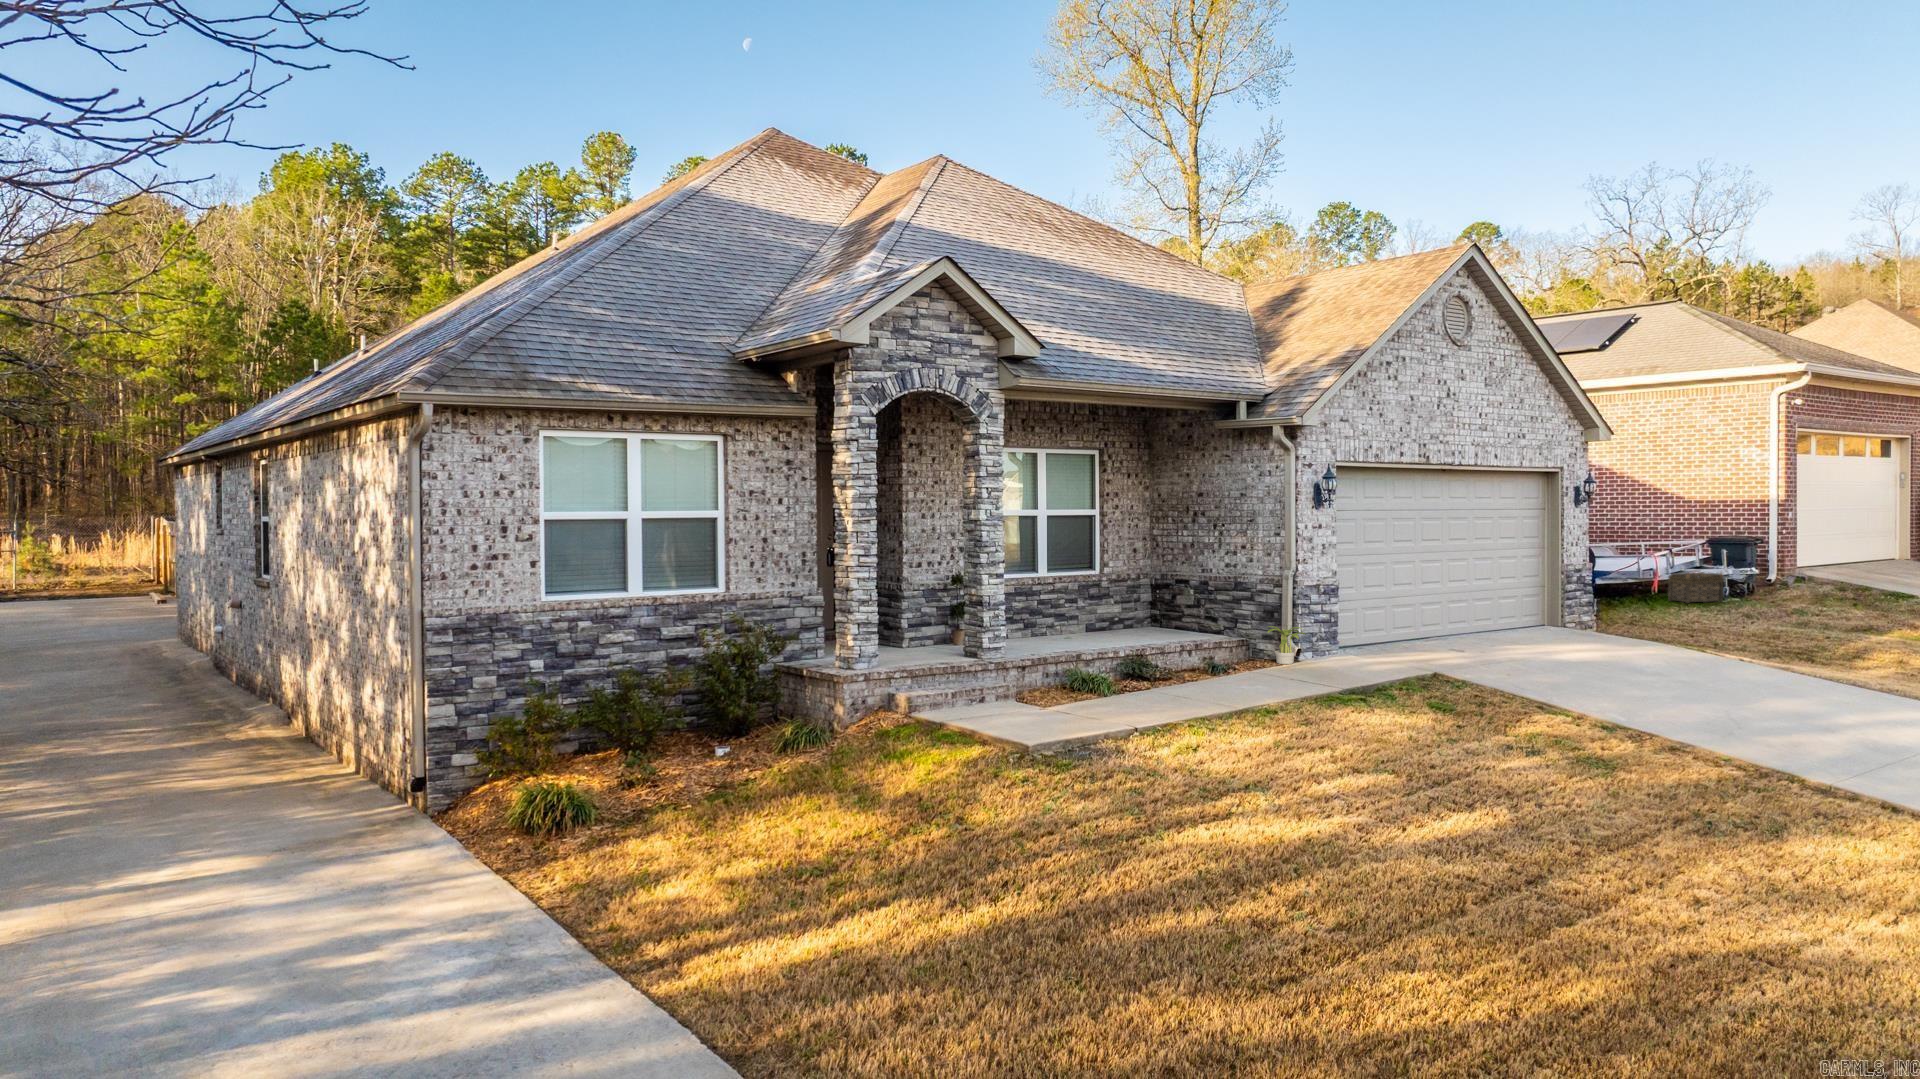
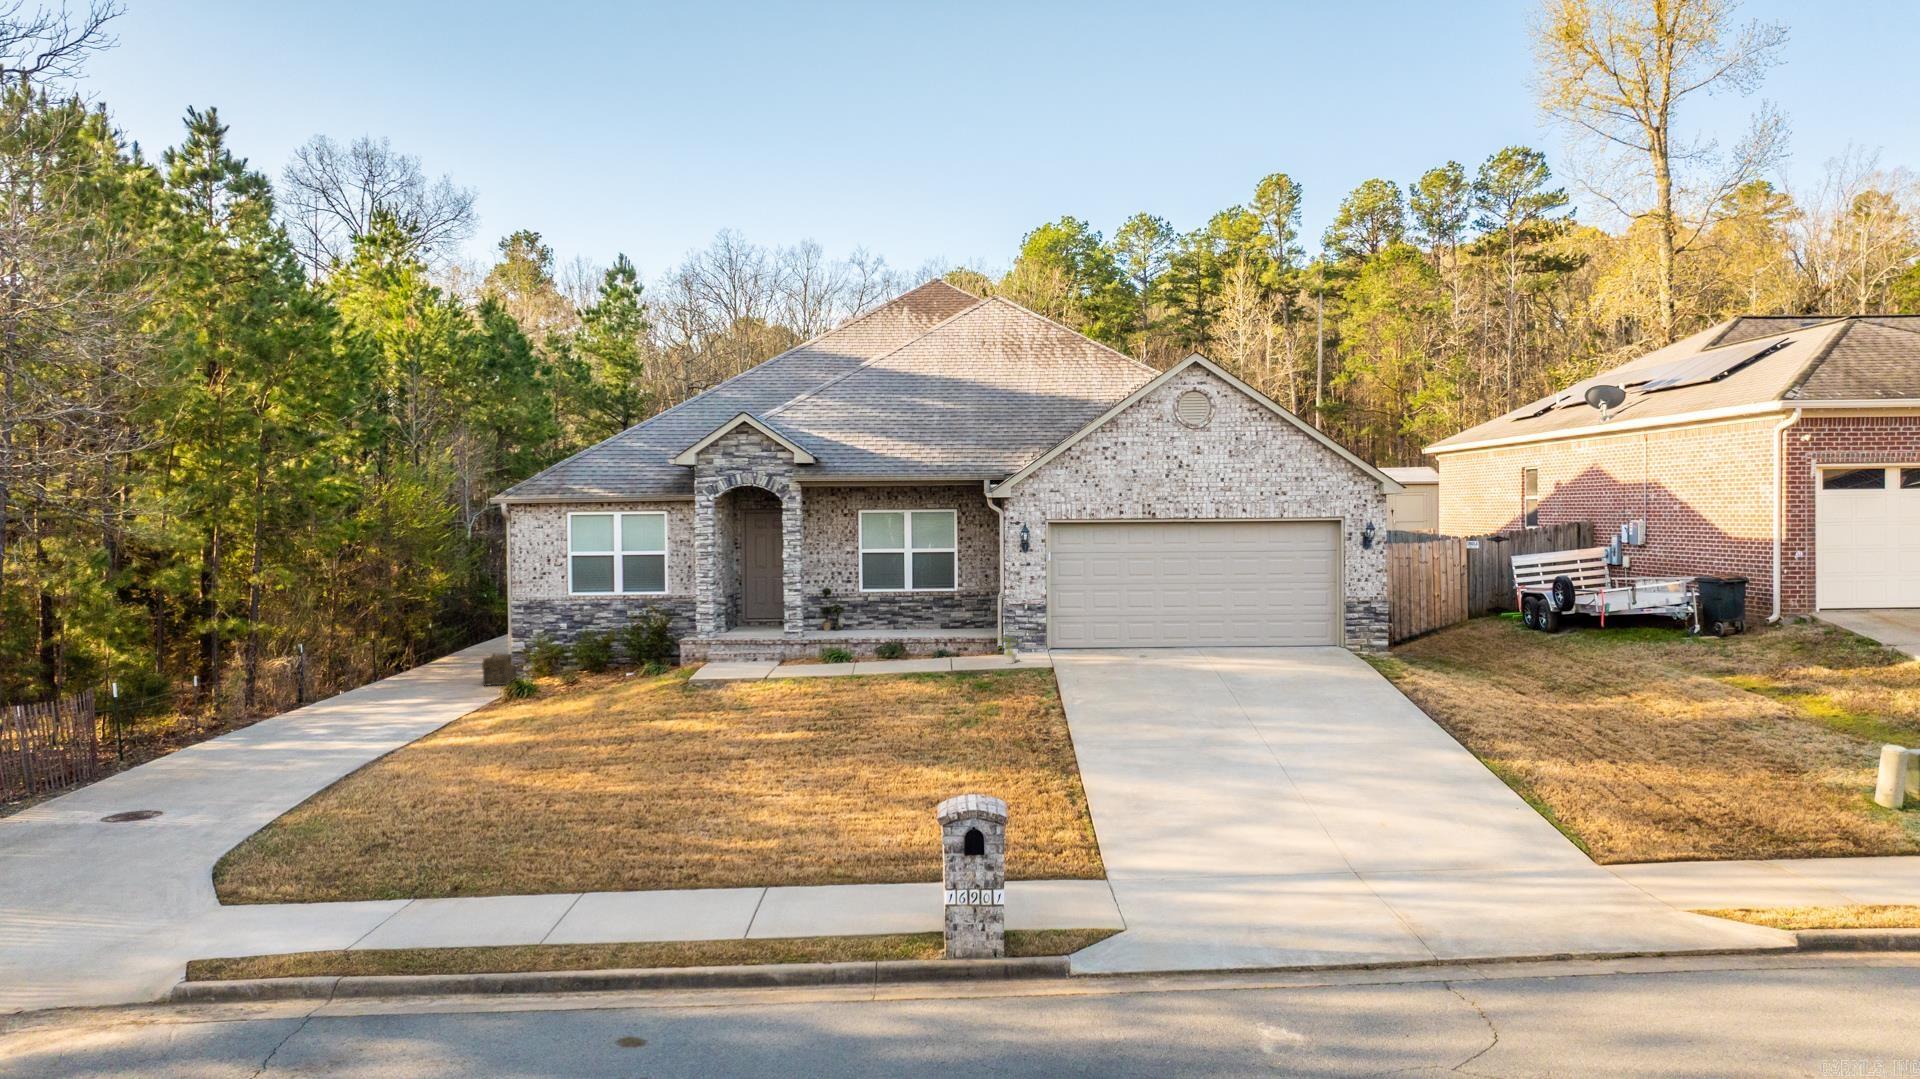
basket: present [1668,572,1724,603] -> present [482,654,517,686]

